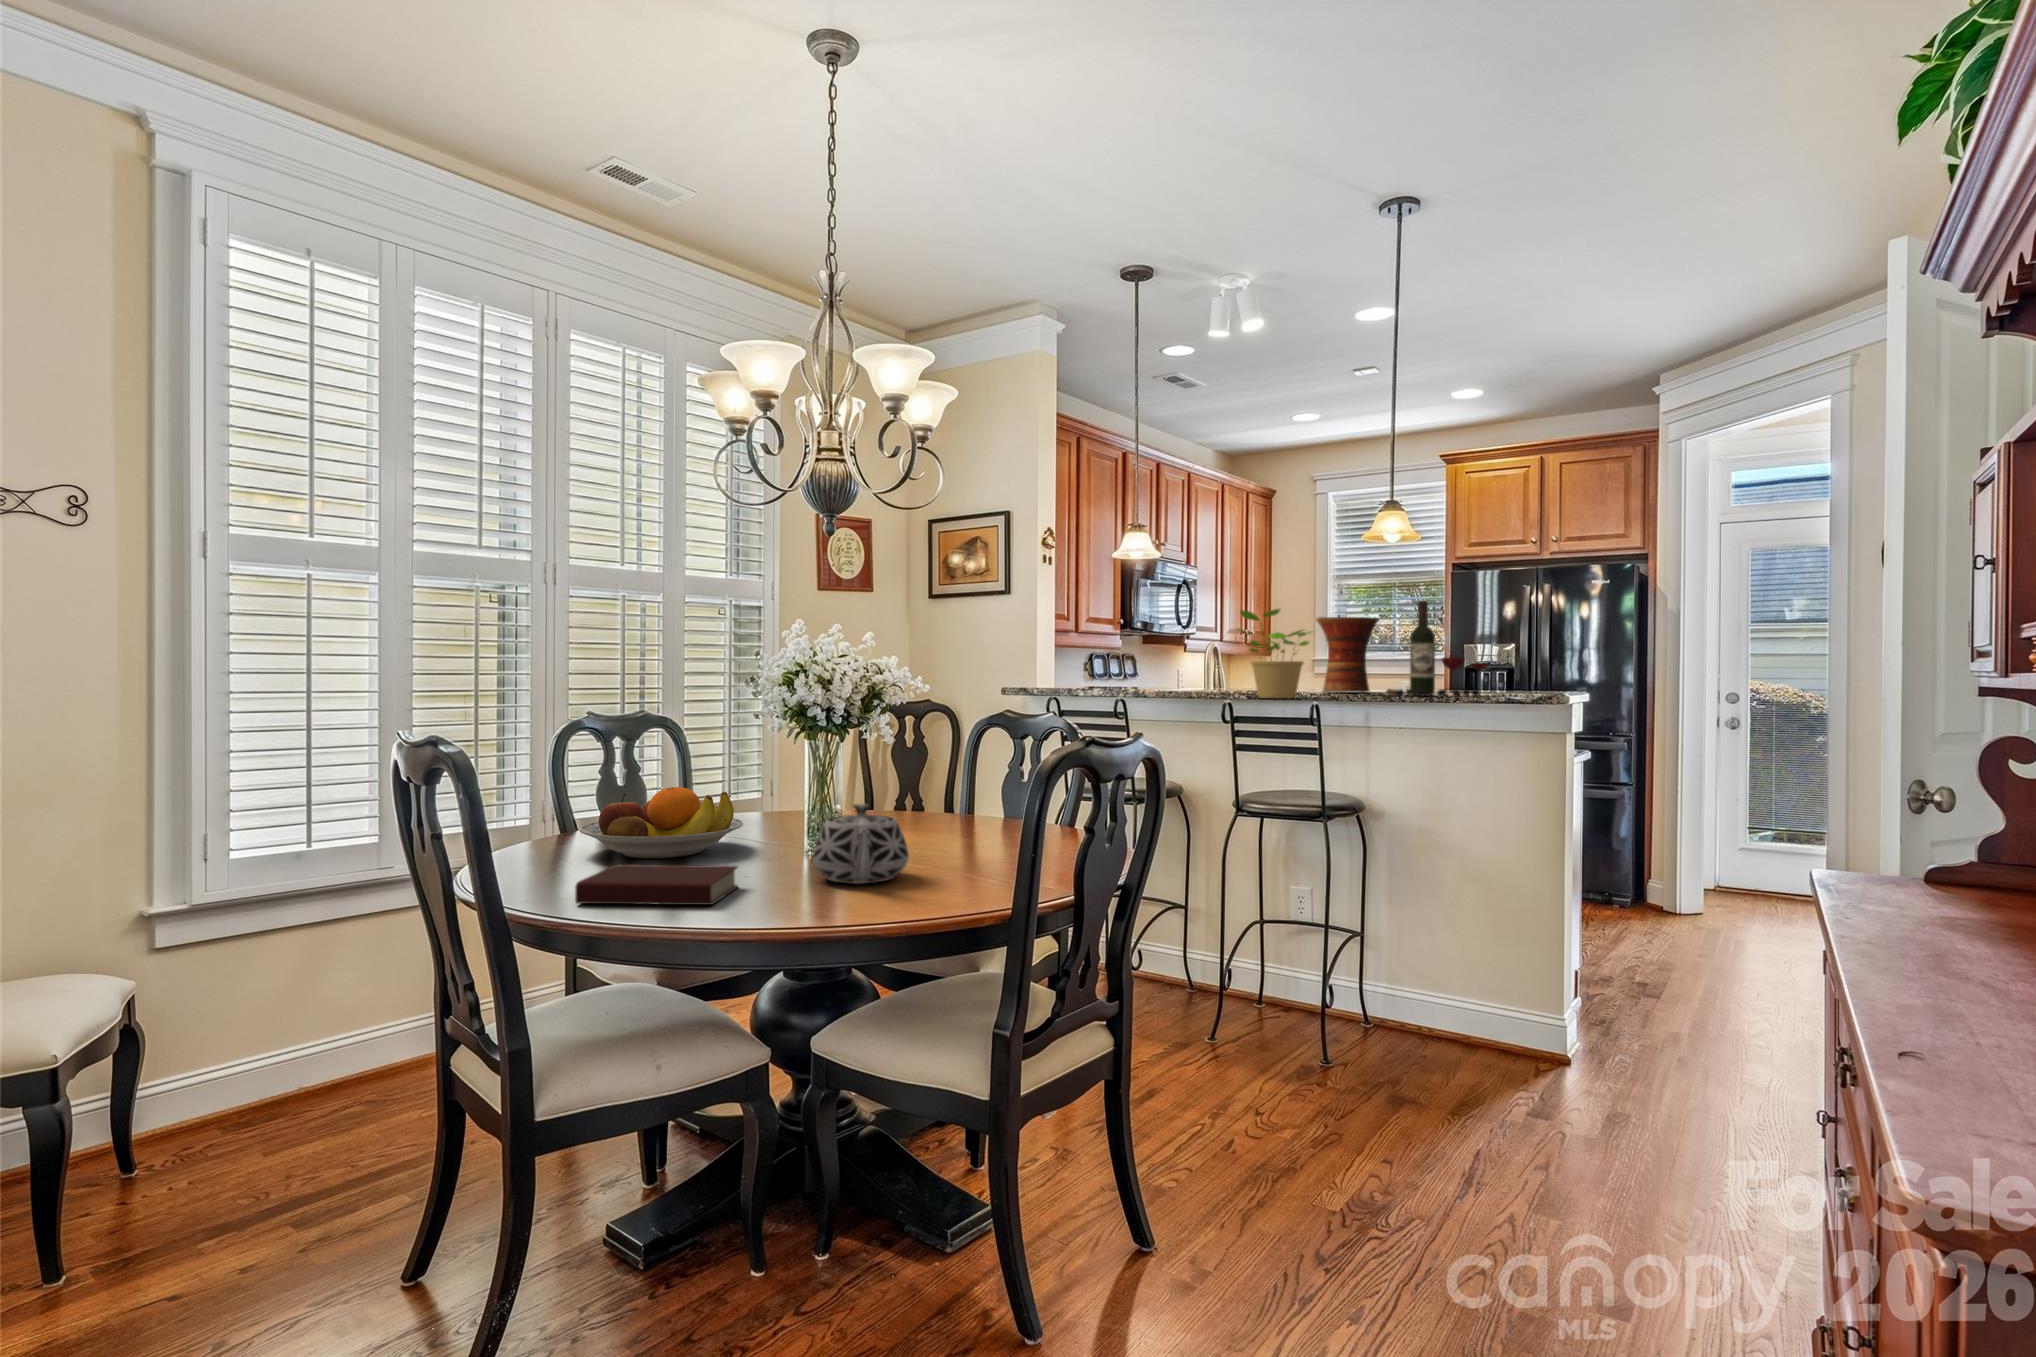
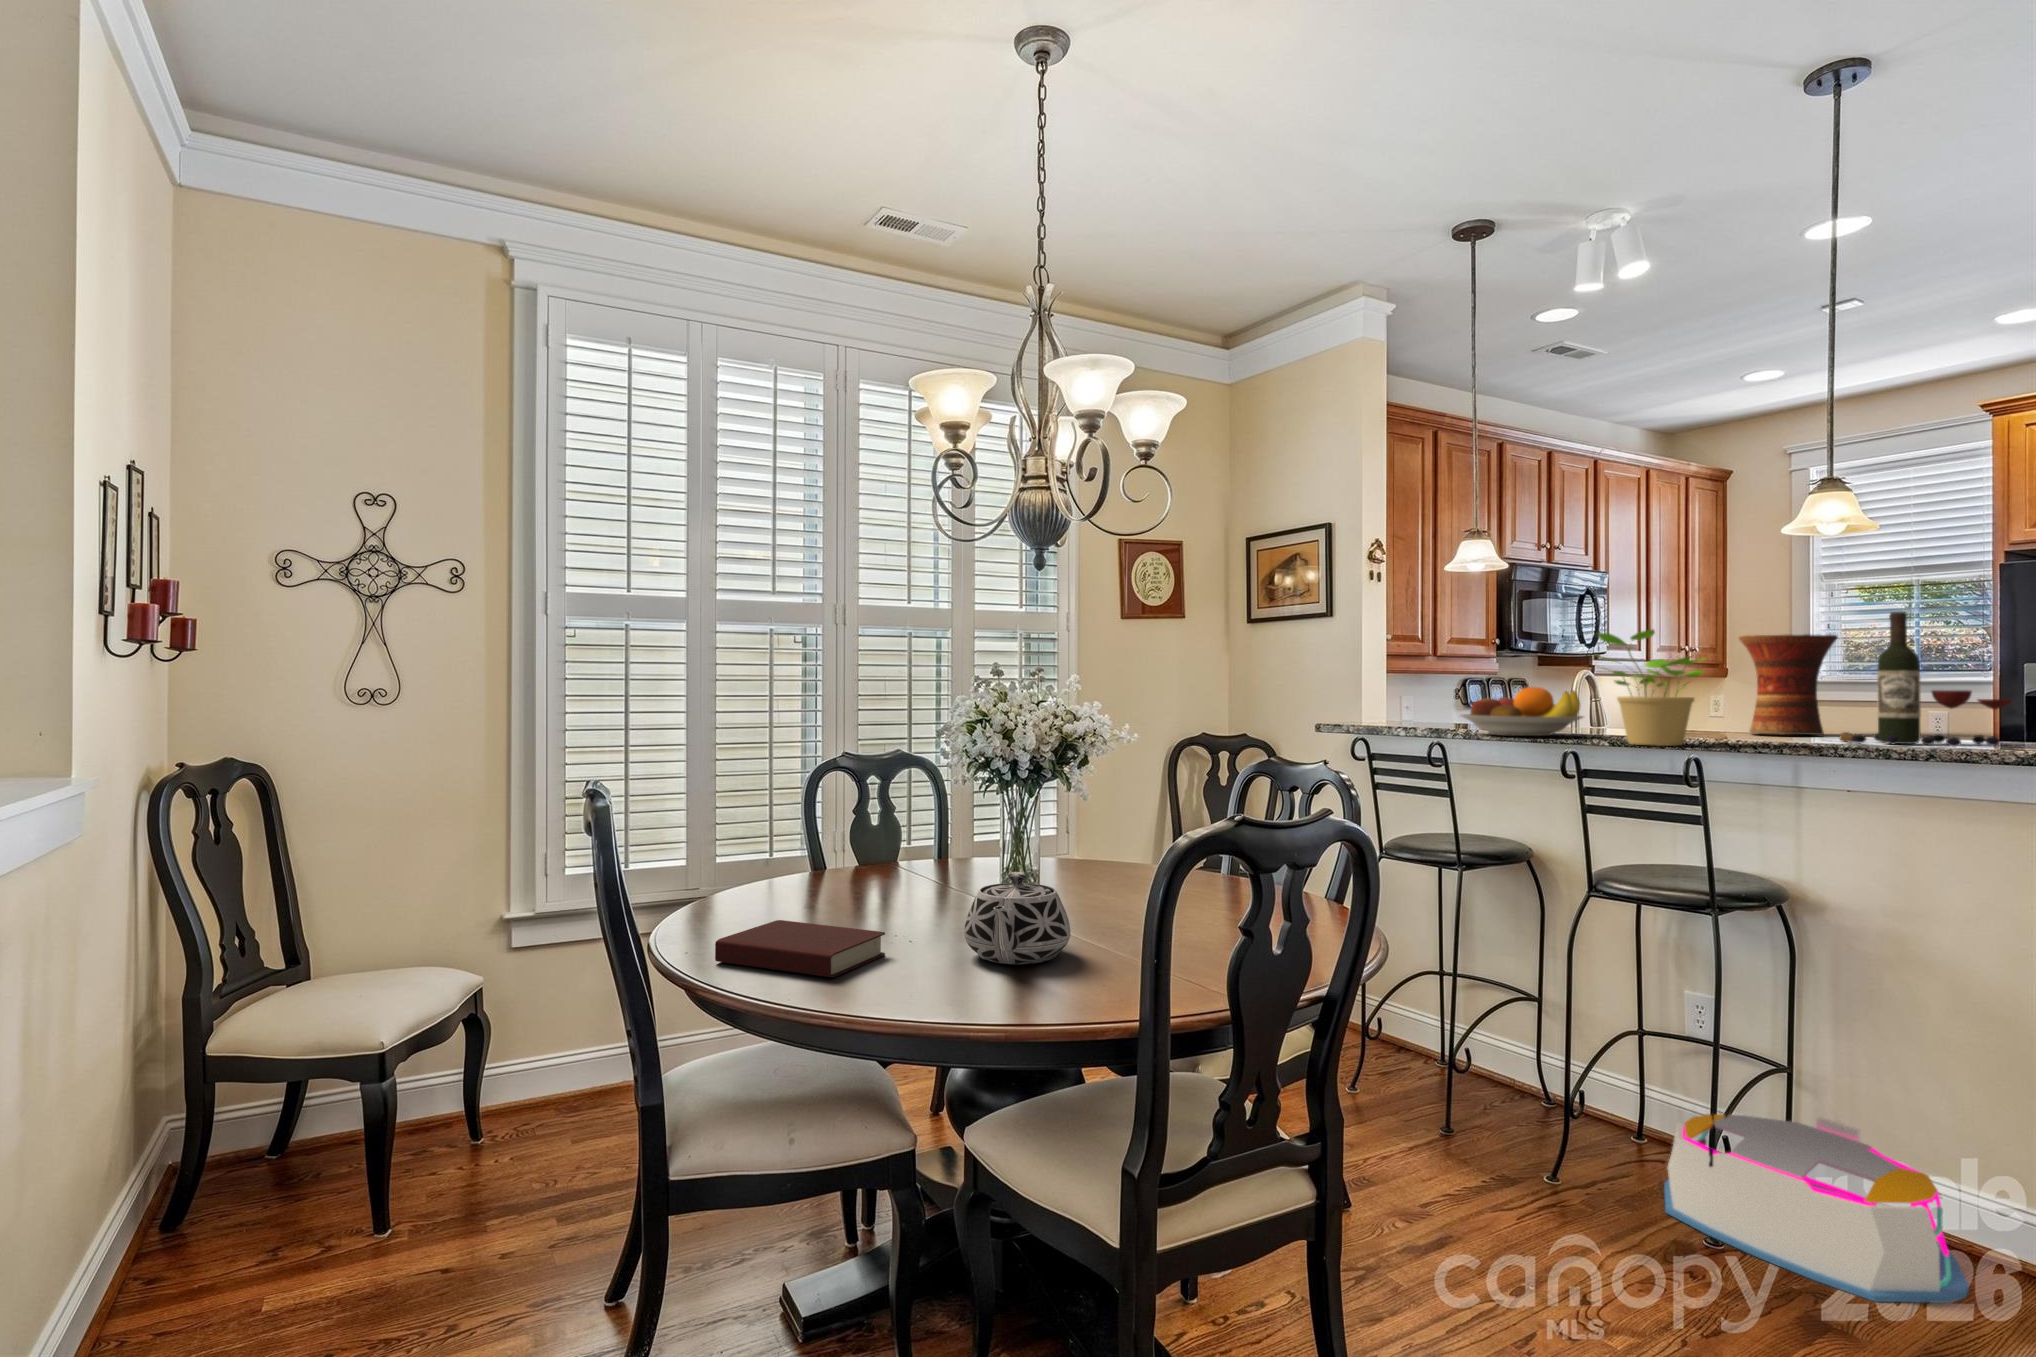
fruit bowl: present [579,787,743,858] -> present [1460,687,1583,736]
storage bin: none [1287,965,1476,1080] -> present [1664,1114,1969,1303]

